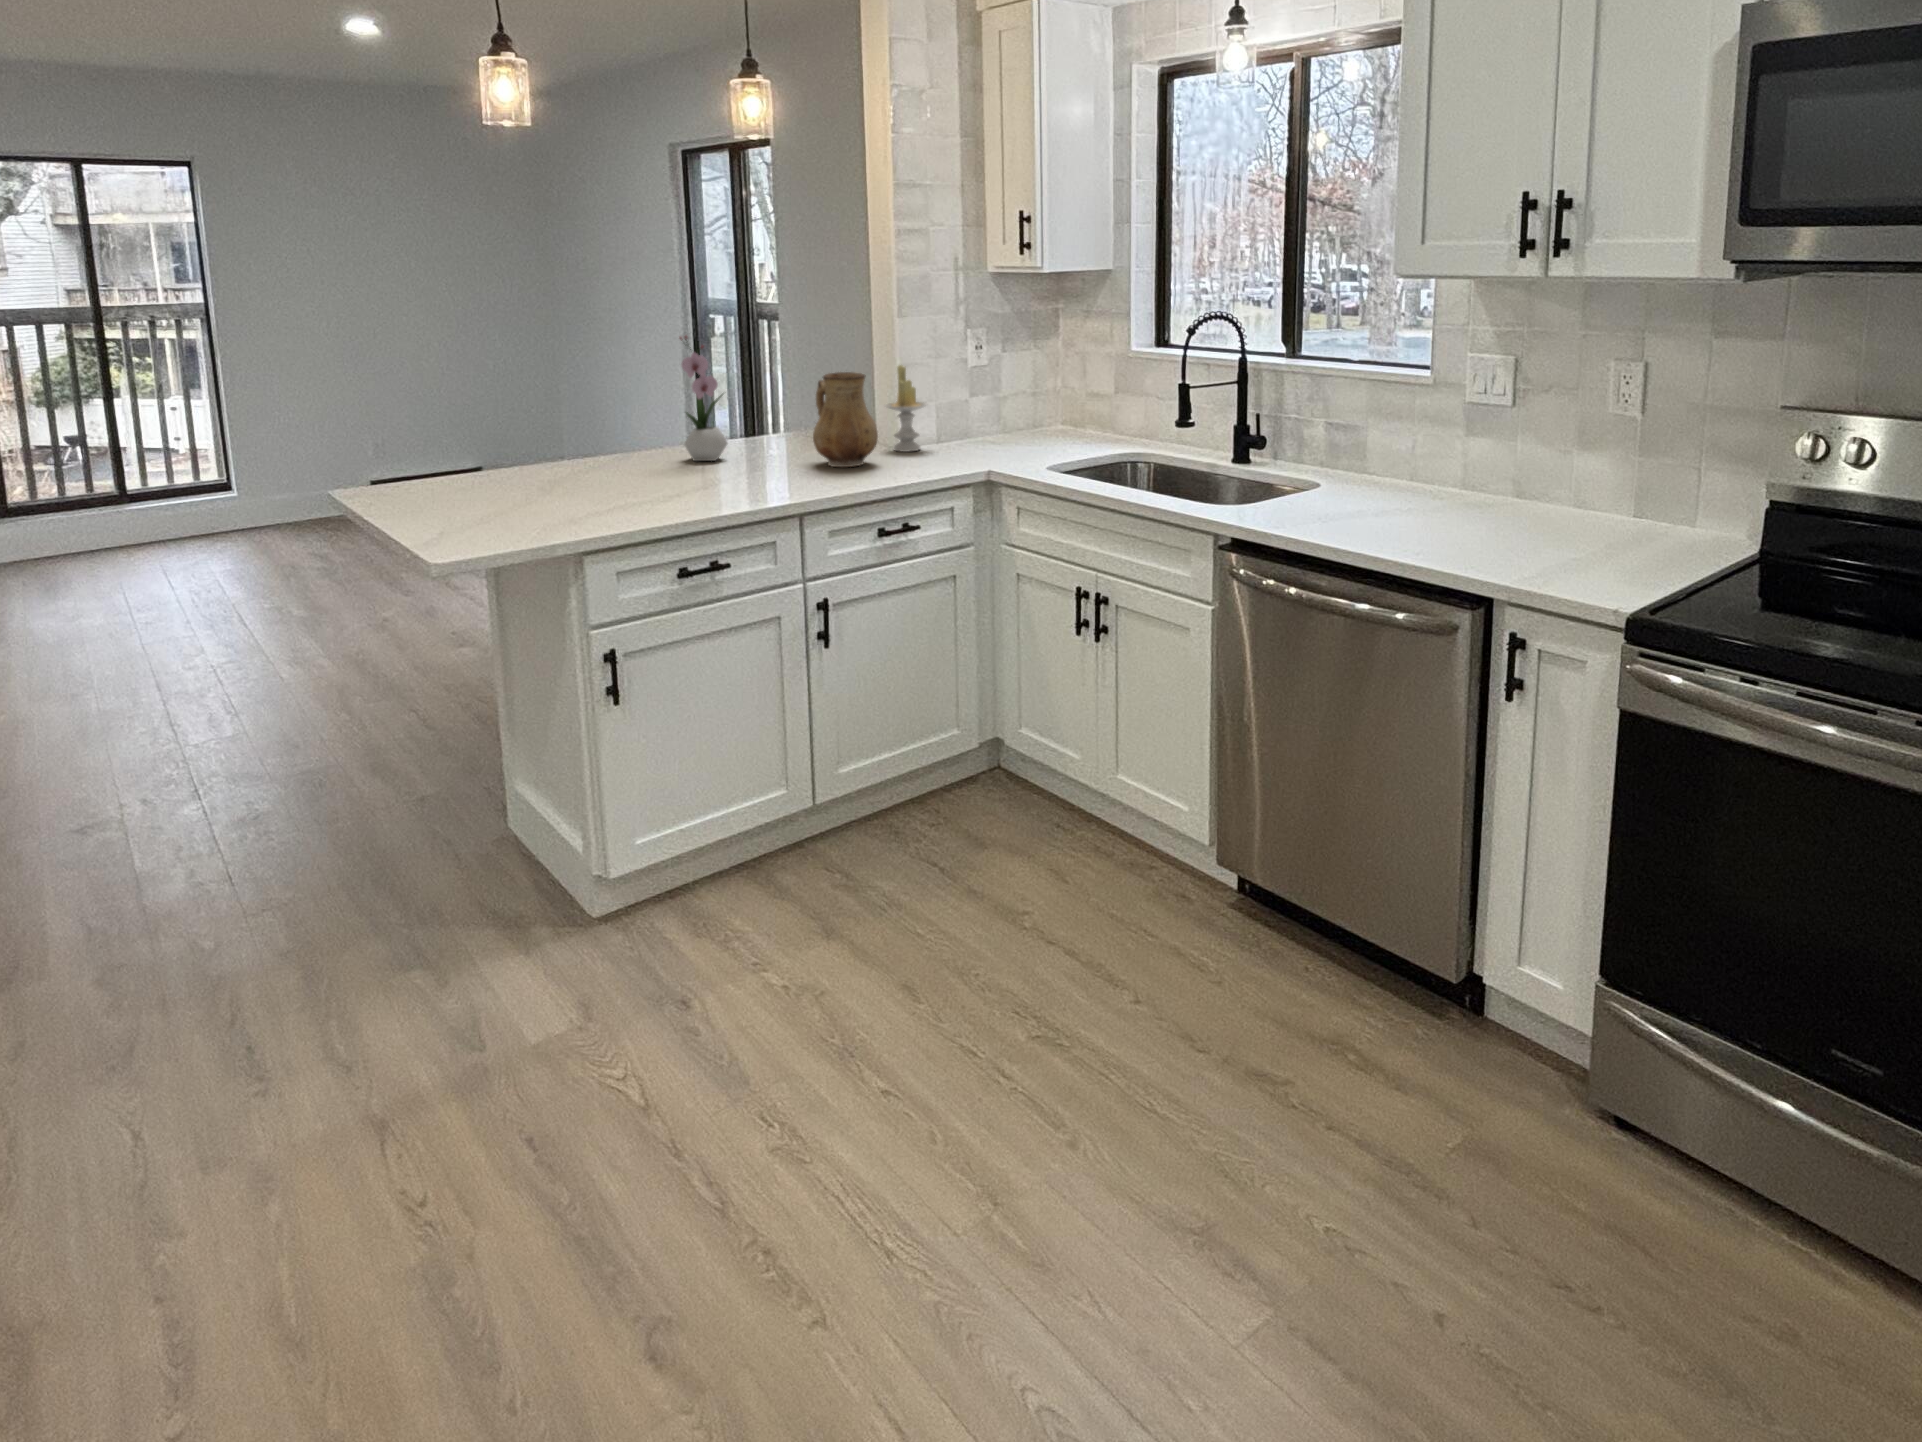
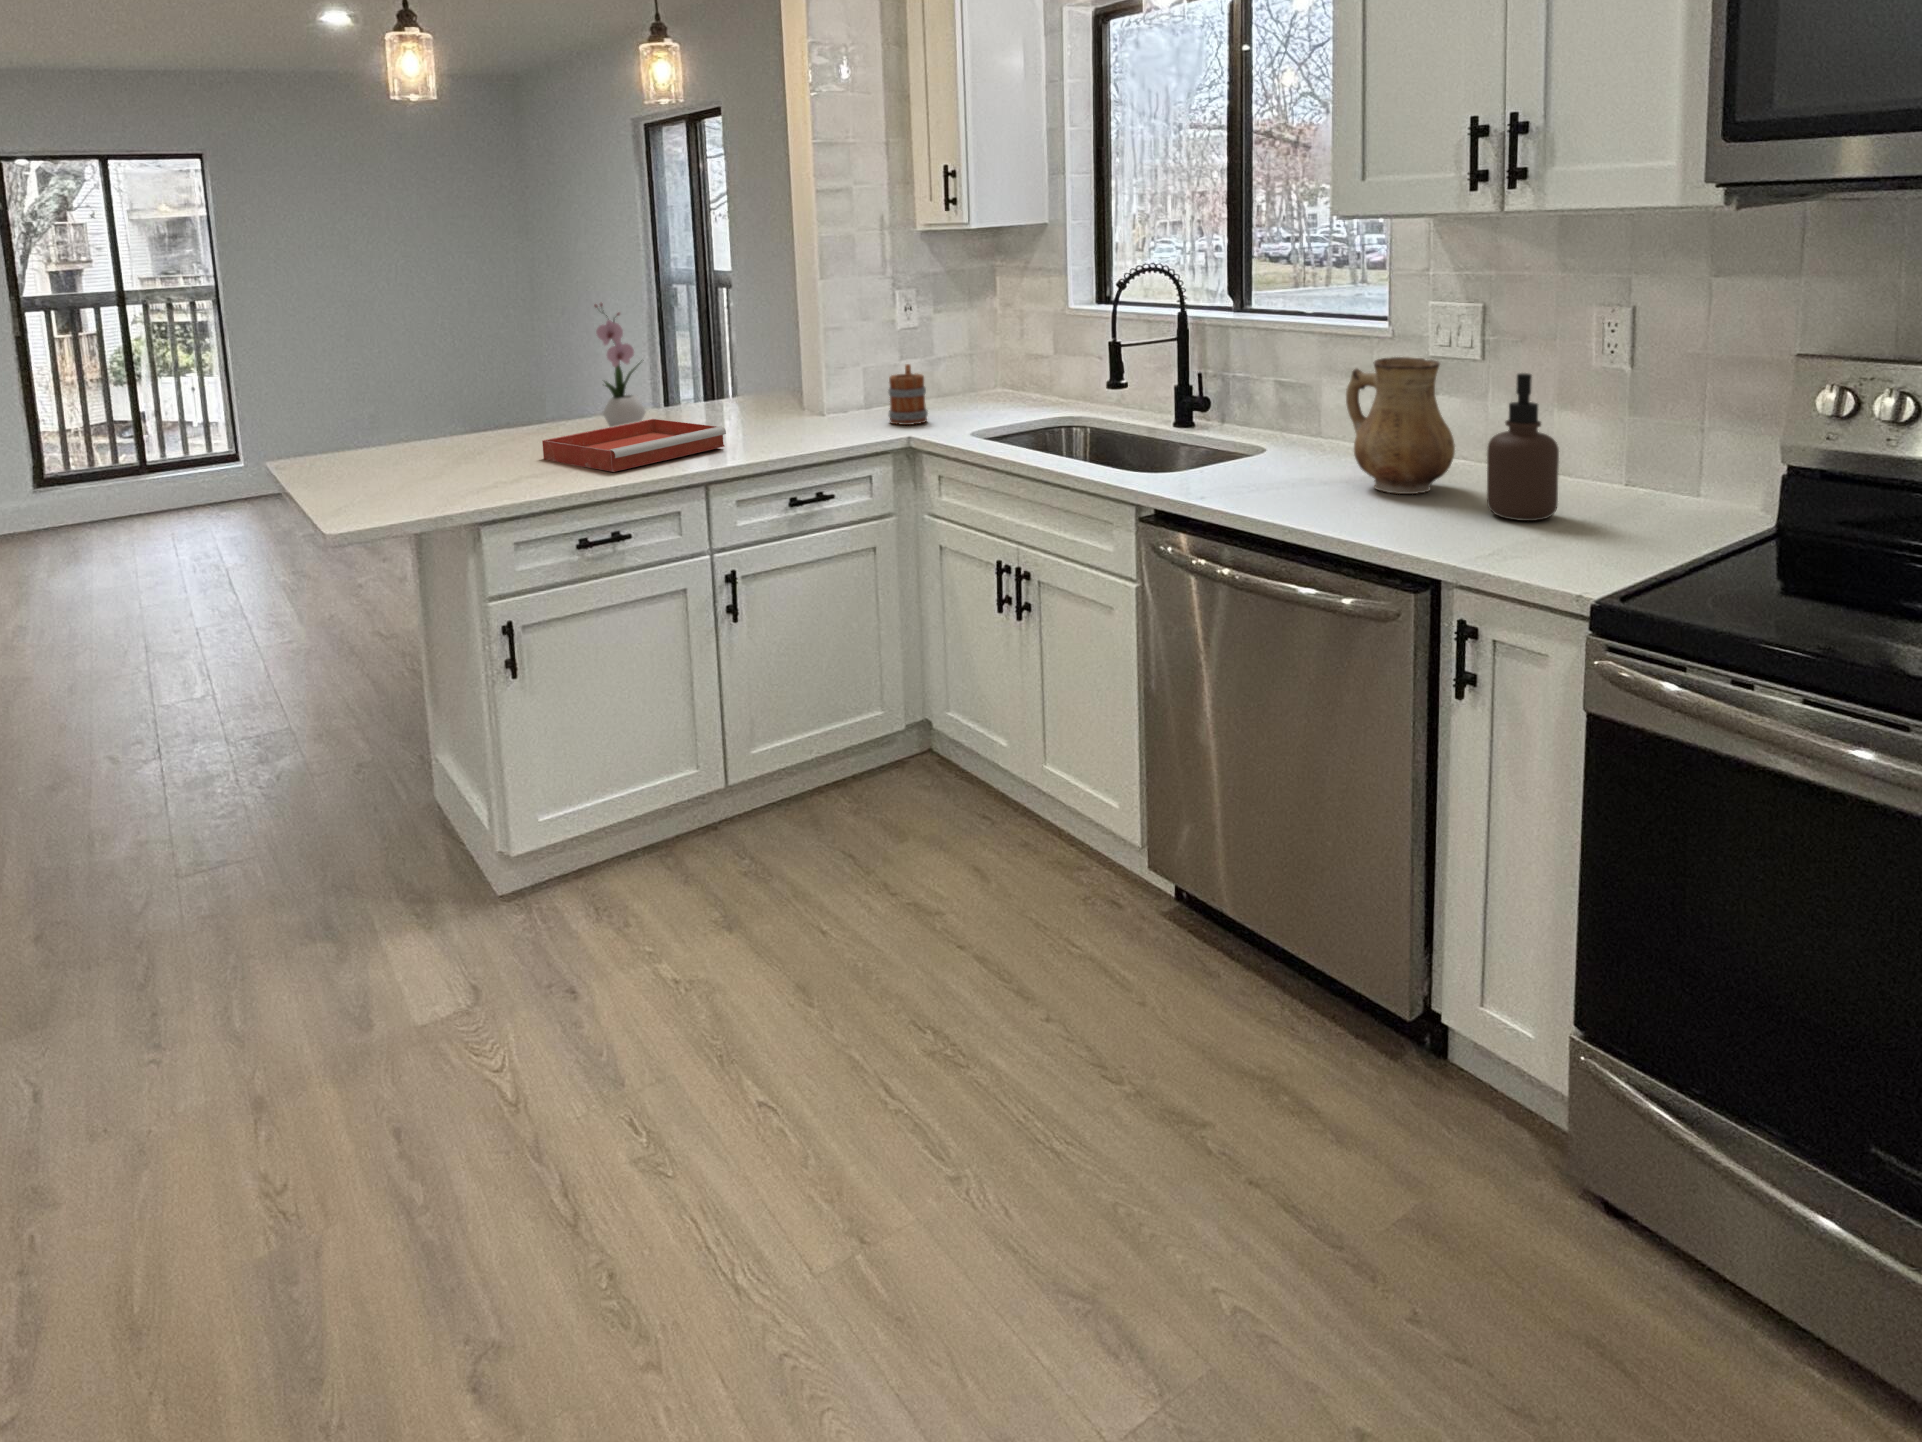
candle: present [885,365,927,452] -> none [808,328,853,419]
ceramic pitcher: present [813,372,878,467] -> present [1346,357,1455,494]
mug: none [963,401,1000,458] -> present [889,364,928,425]
soap dispenser: none [1524,419,1586,547] -> present [1487,373,1559,521]
tray: none [636,450,817,502] -> present [542,419,726,472]

